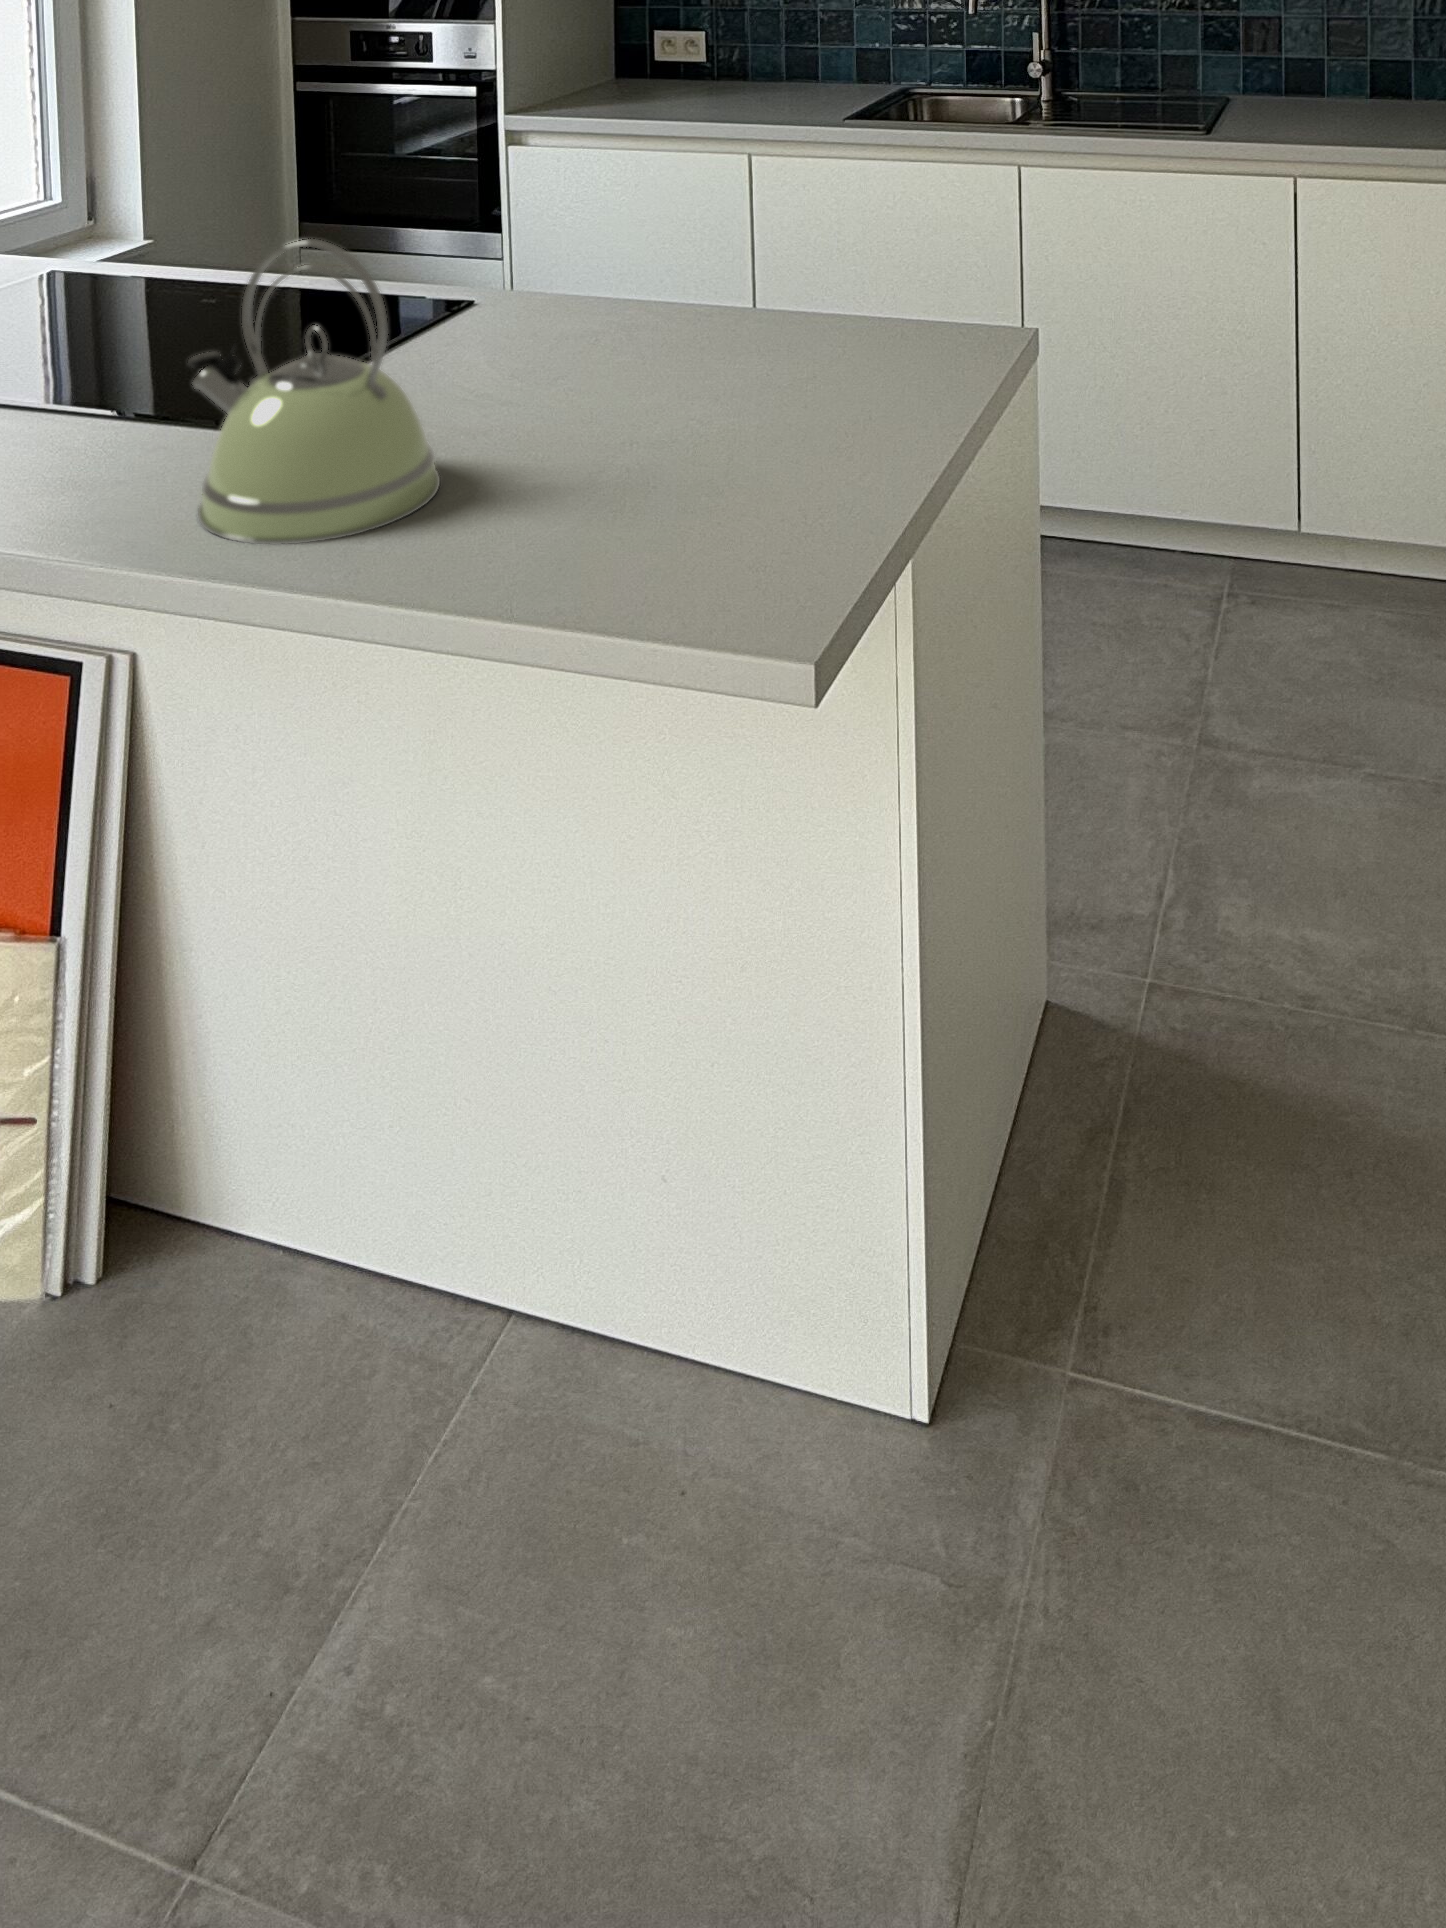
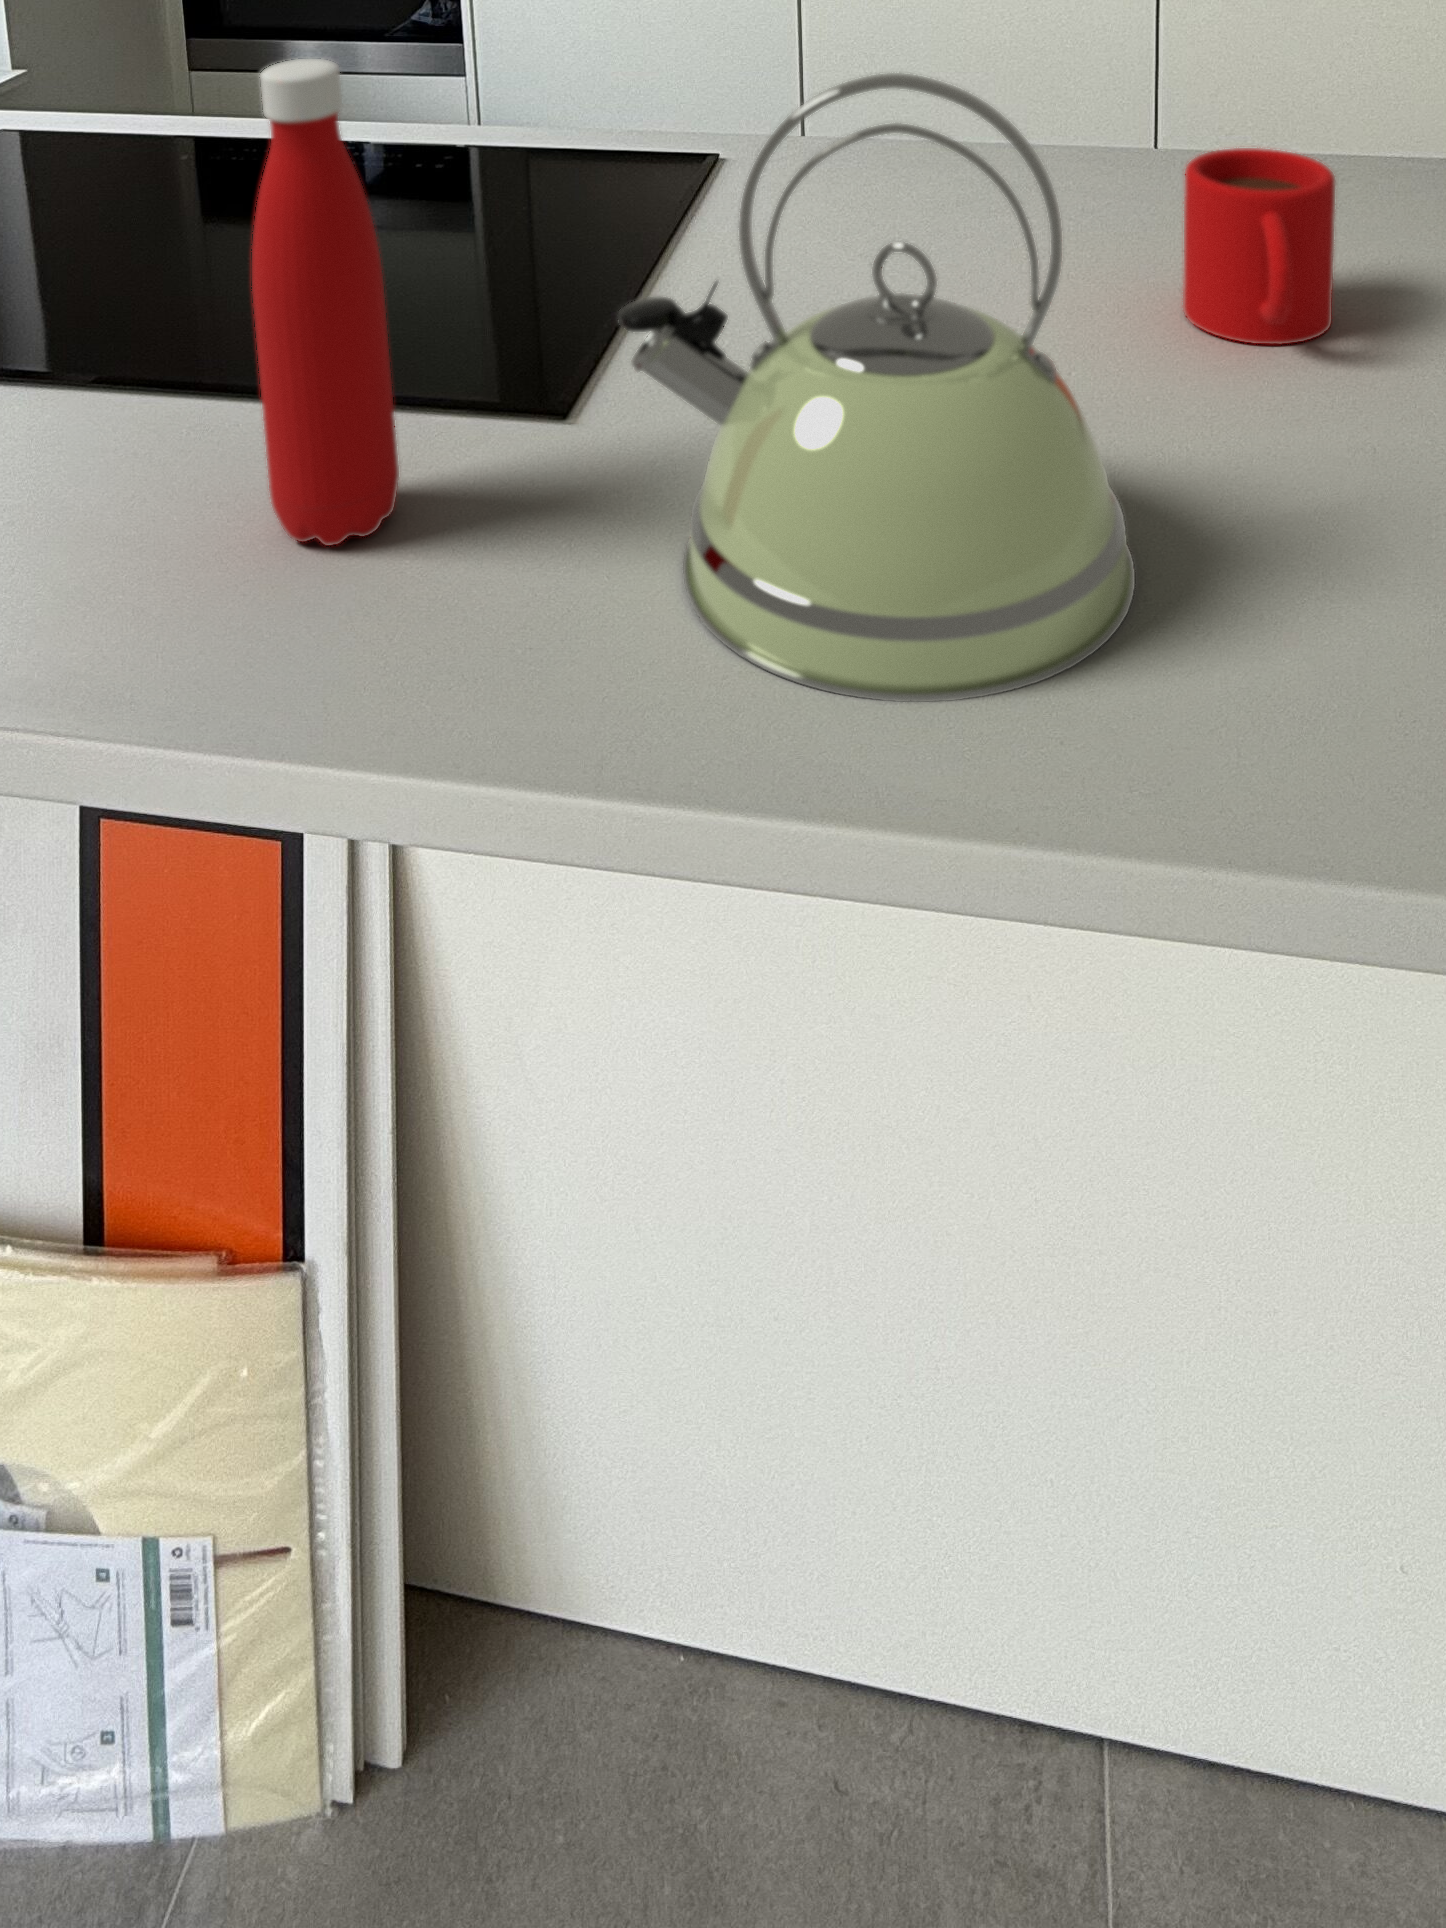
bottle: none [25,223,103,479] -> present [252,59,399,545]
mug: none [612,302,699,417] -> present [1183,148,1335,344]

